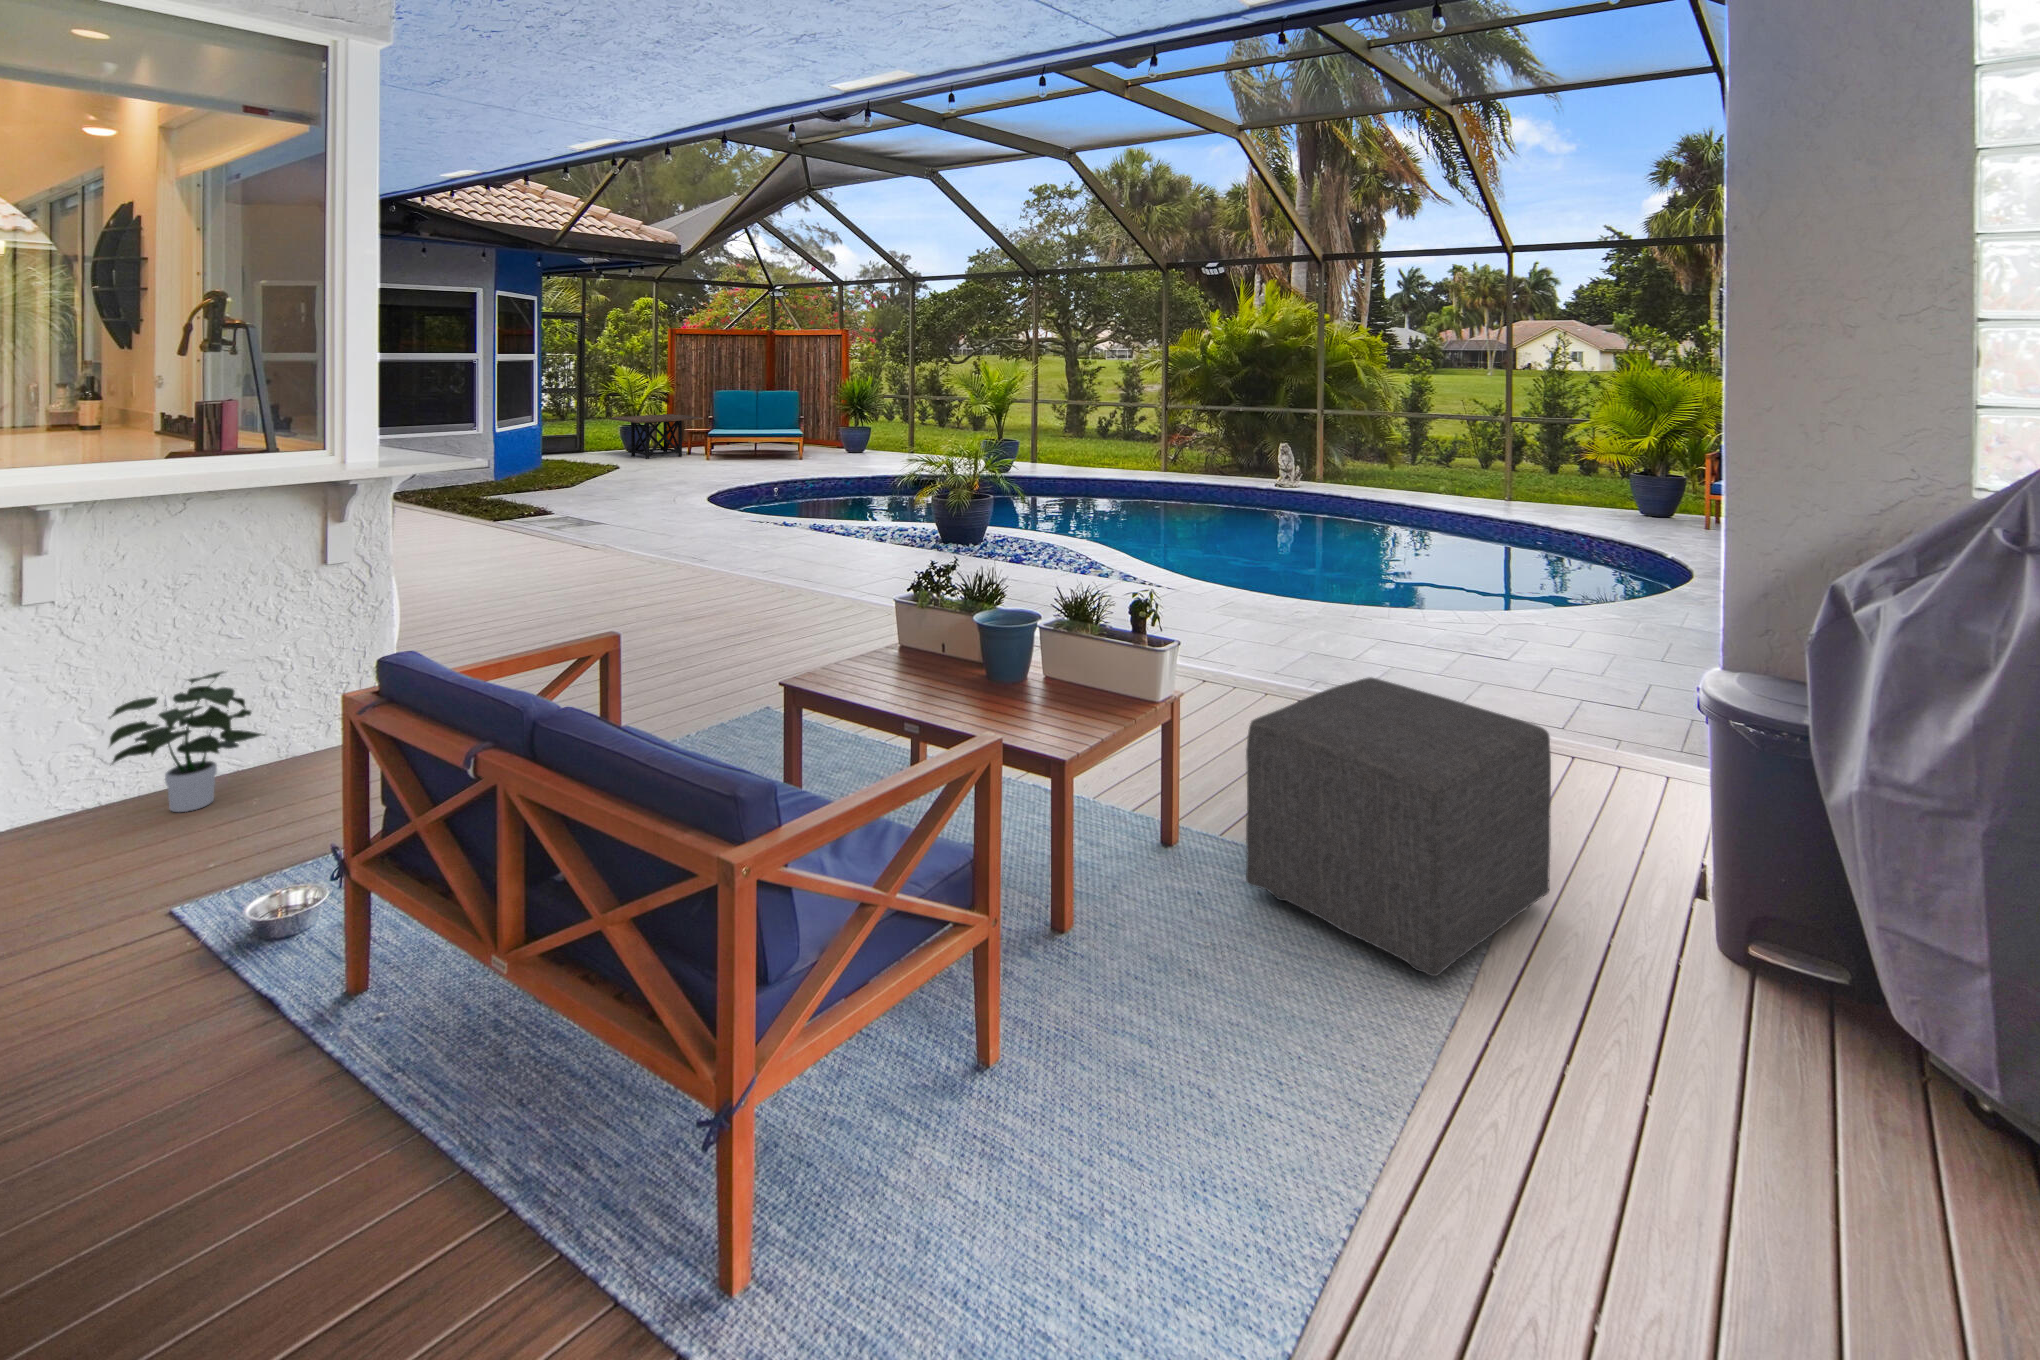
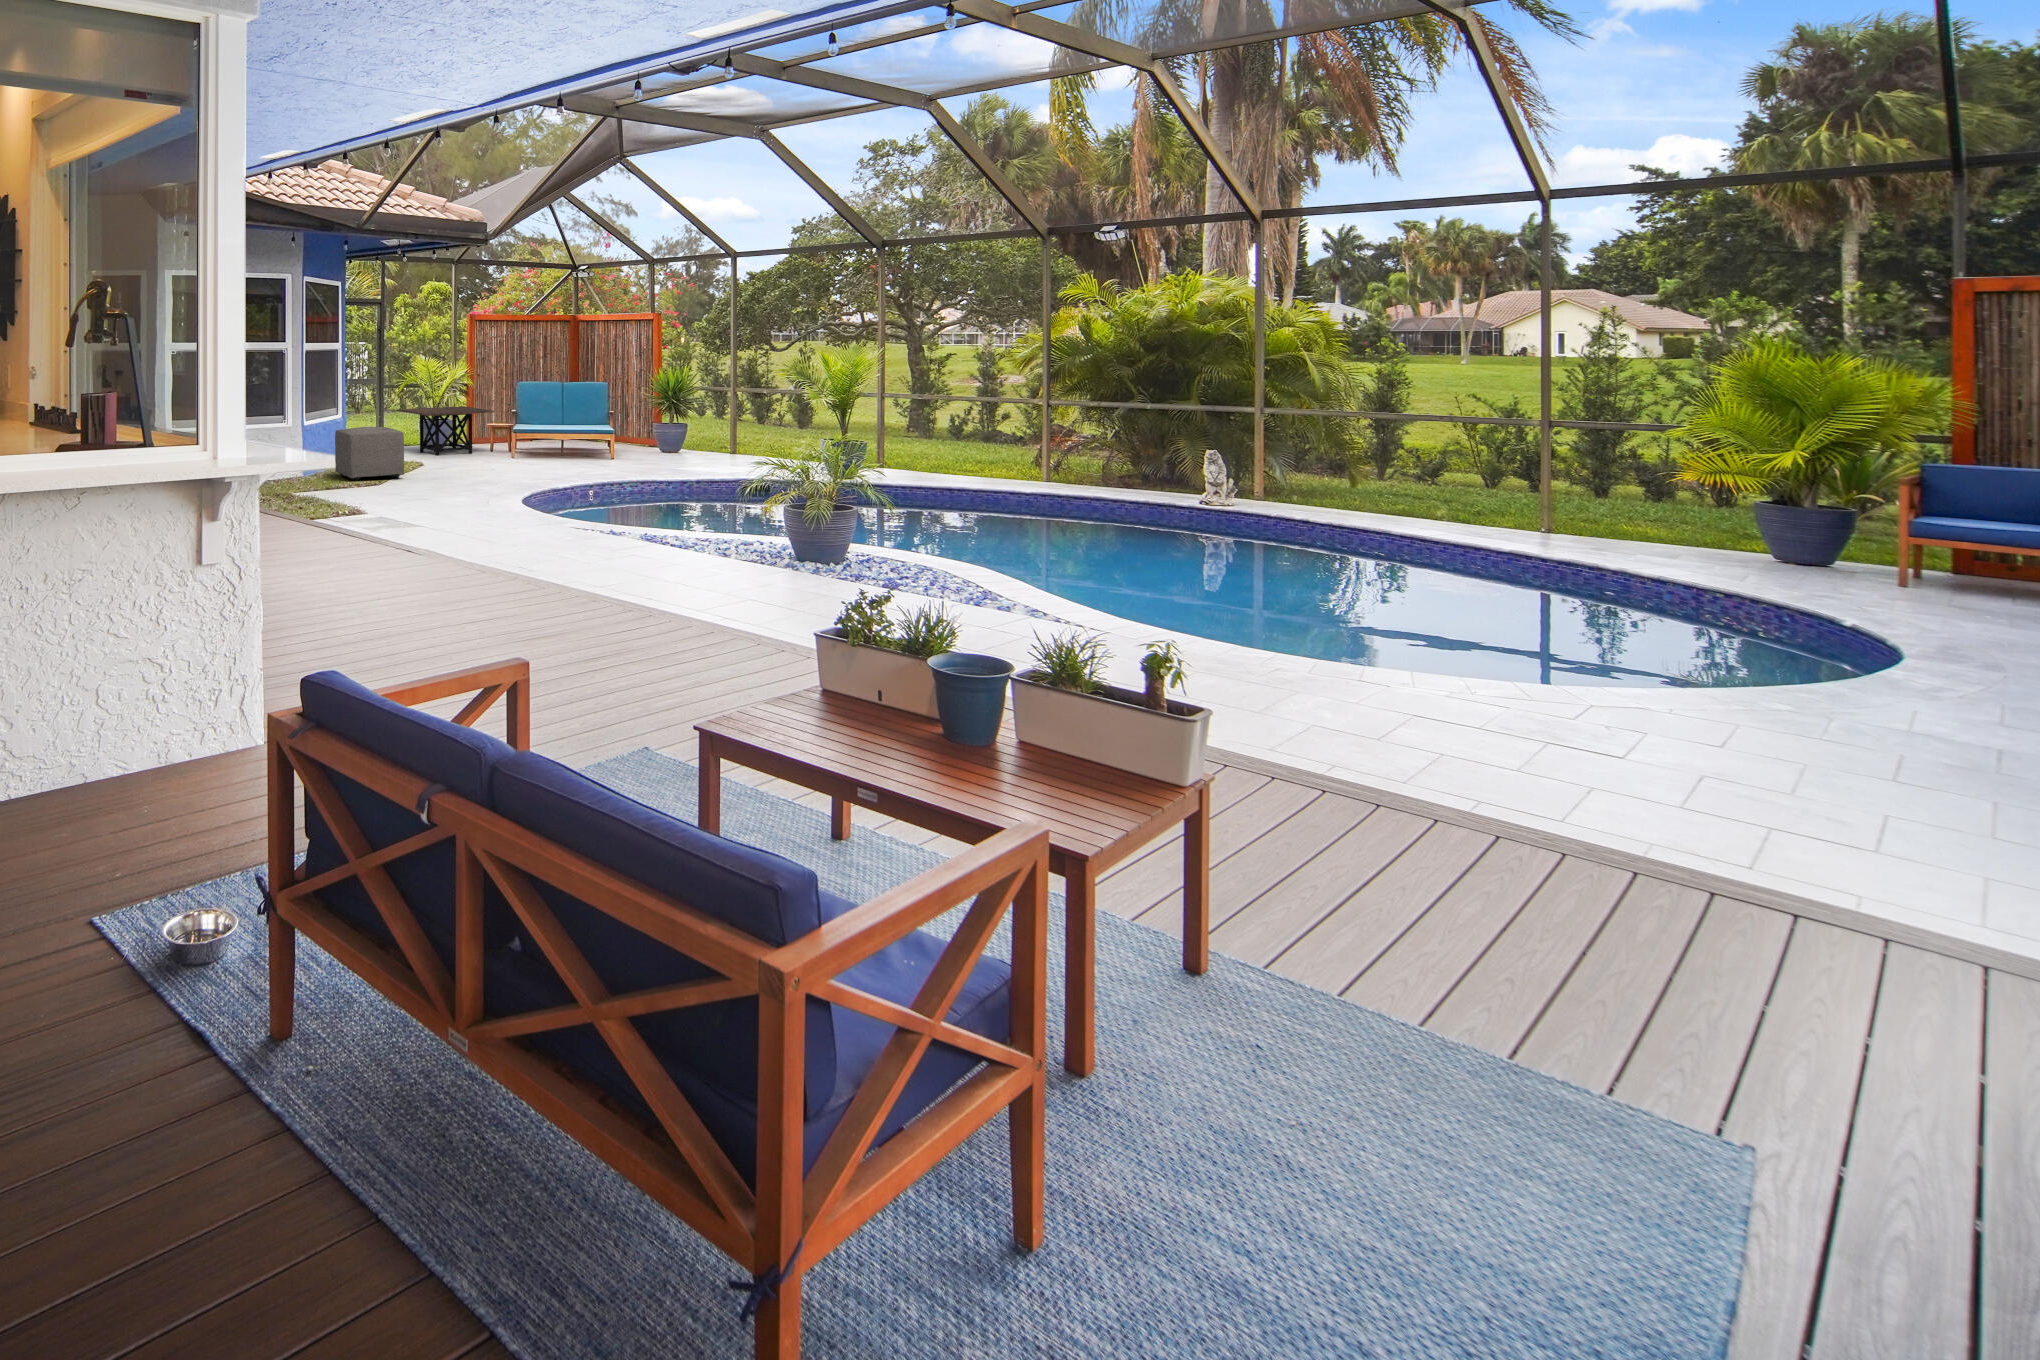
potted plant: present [110,672,264,812] -> none [19,675,155,817]
ottoman: present [1246,678,1551,976] -> present [335,427,404,481]

